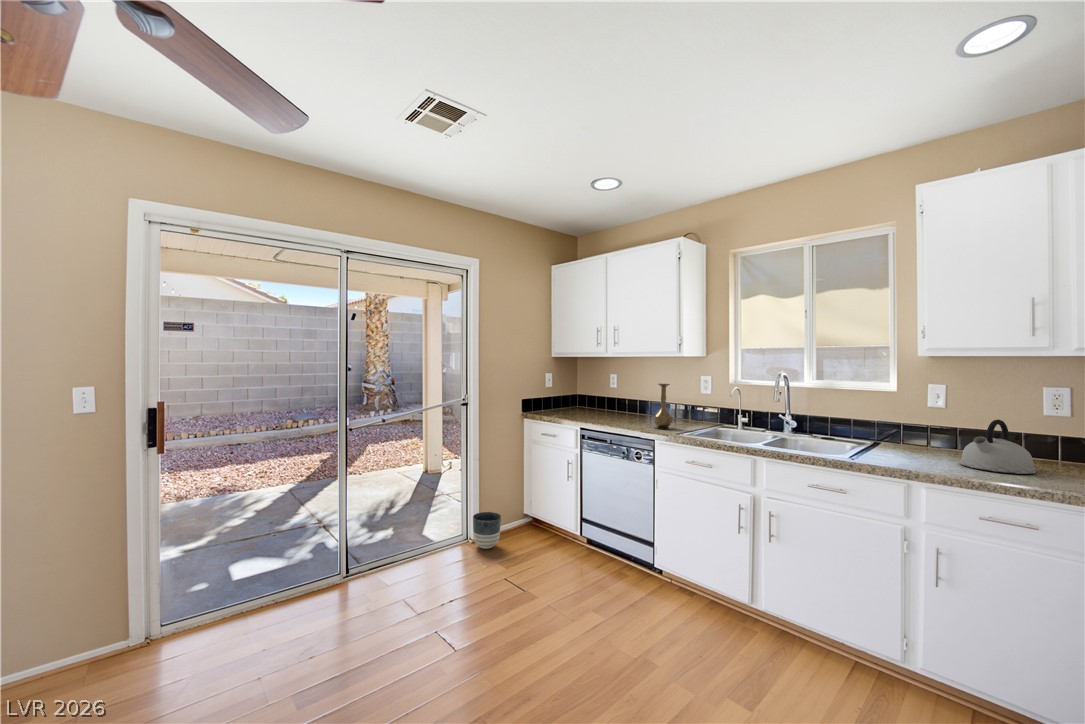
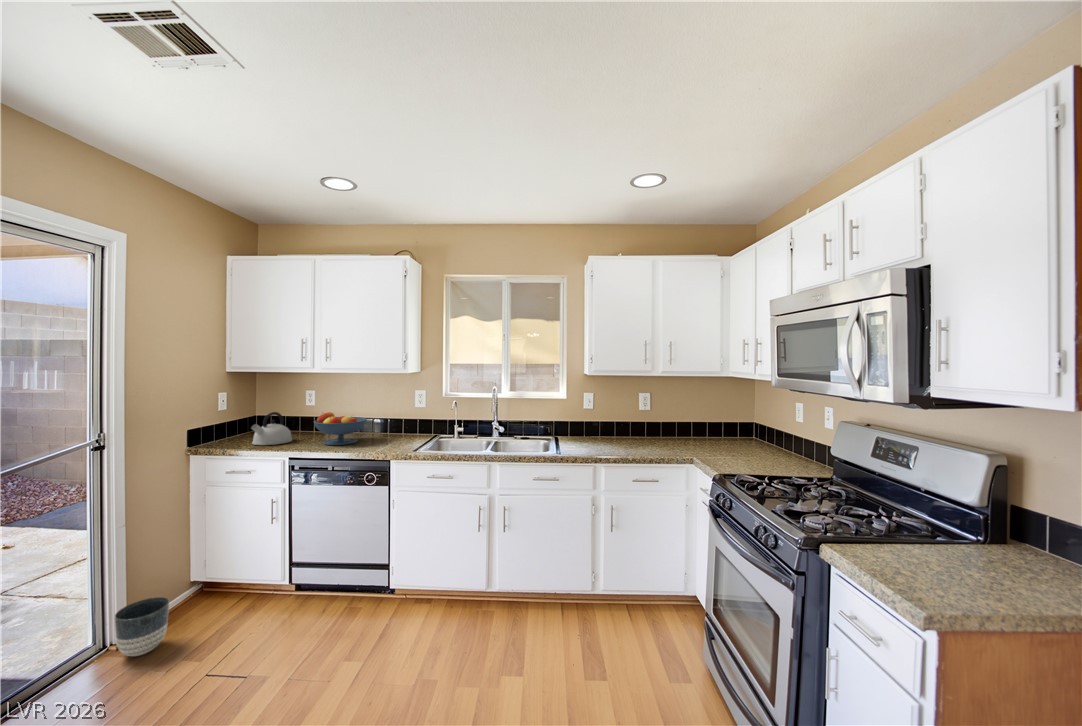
vase: present [654,384,673,429] -> none [381,402,401,448]
fruit bowl: none [603,392,649,422] -> present [314,412,367,445]
kettle: present [959,420,1036,474] -> present [252,412,292,445]

